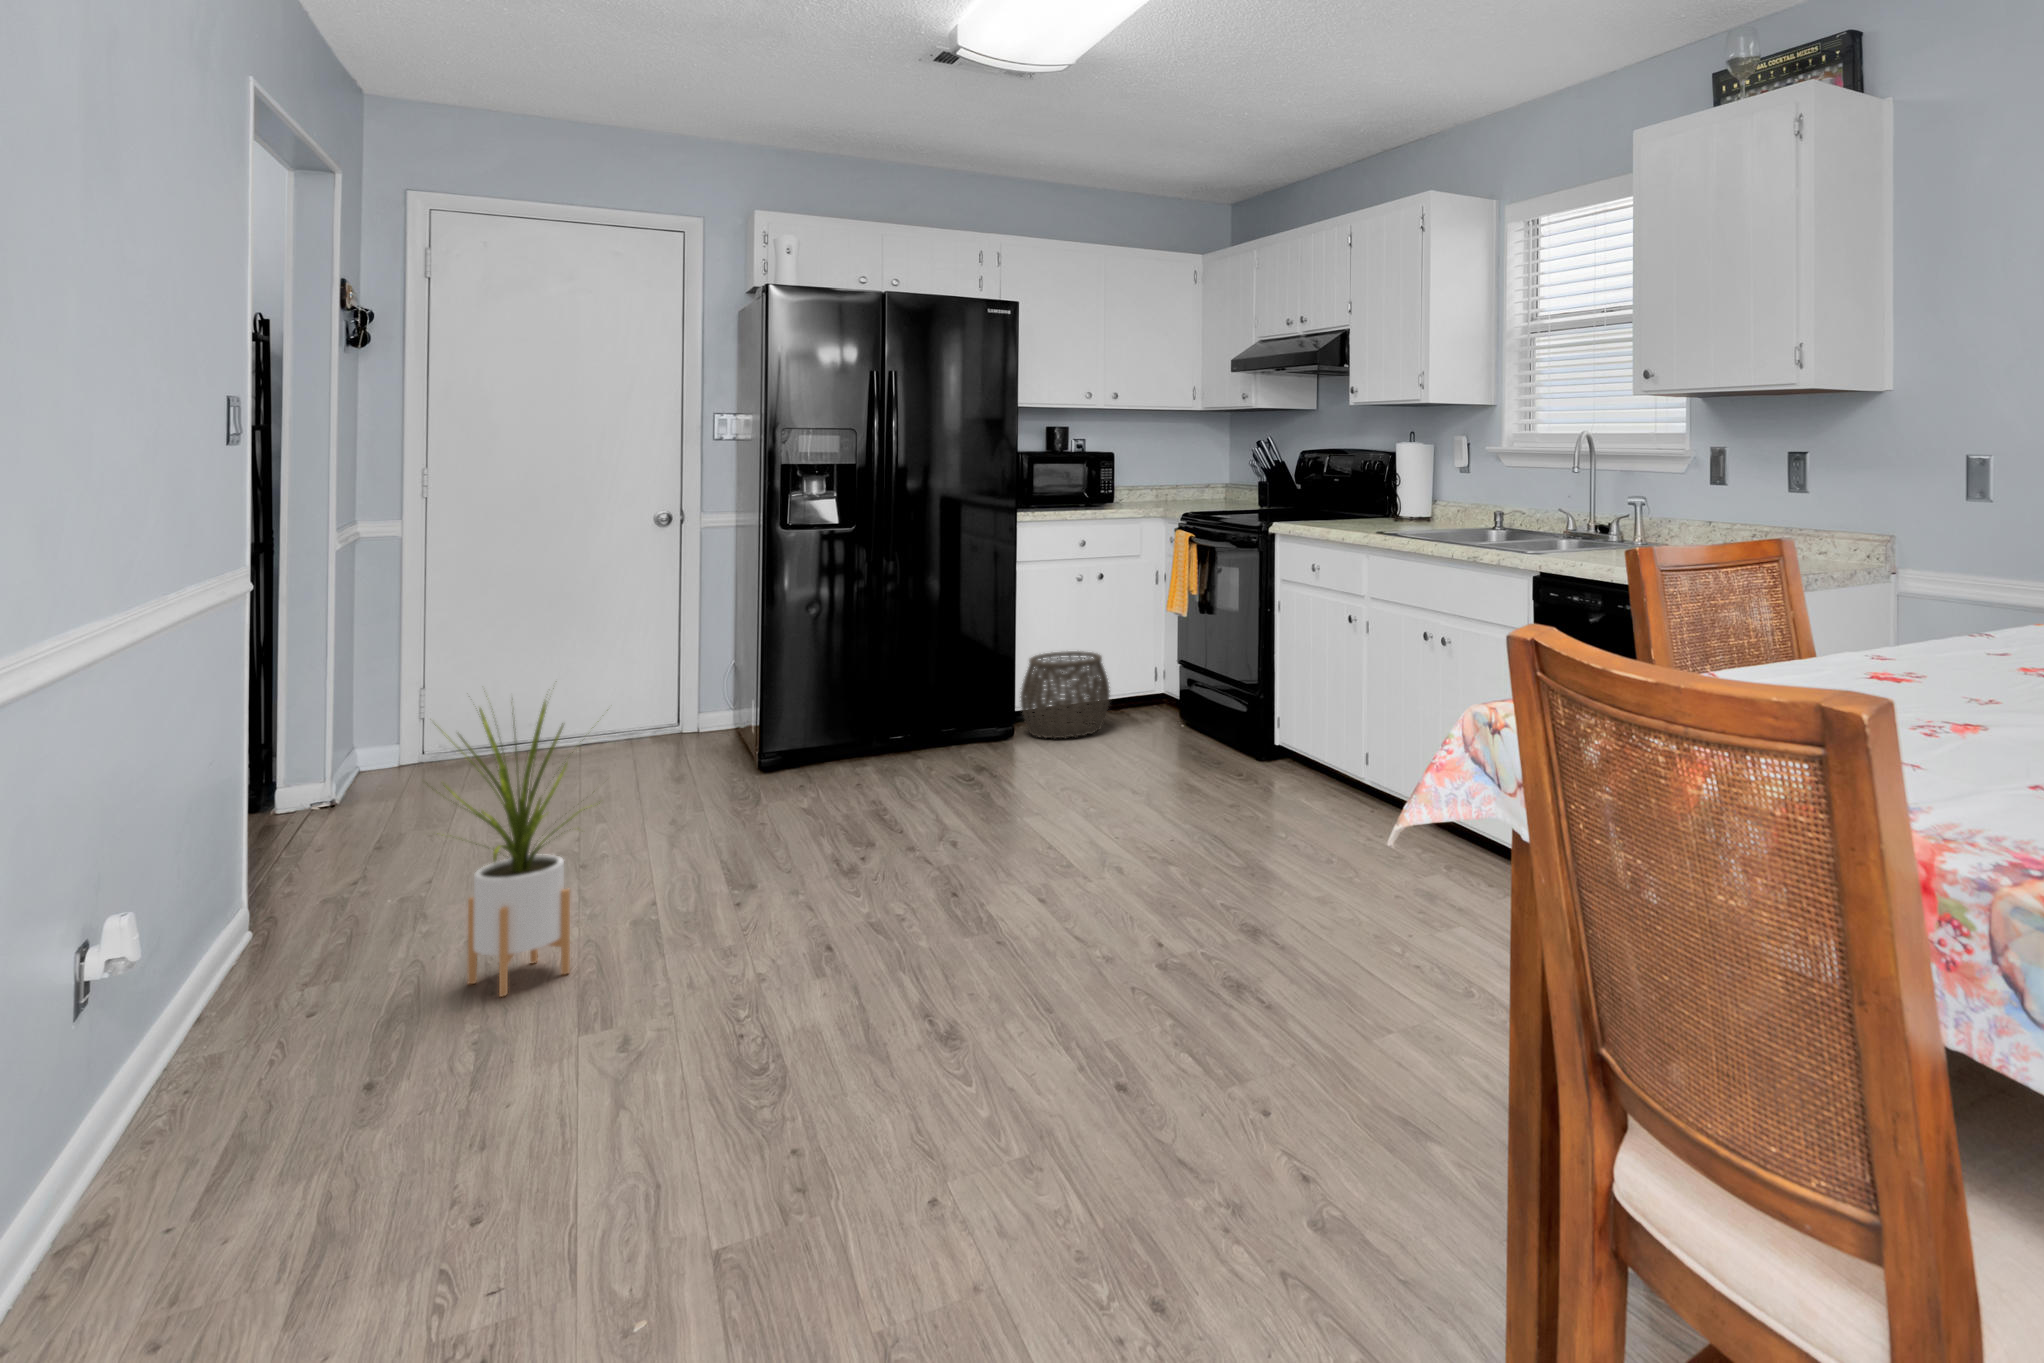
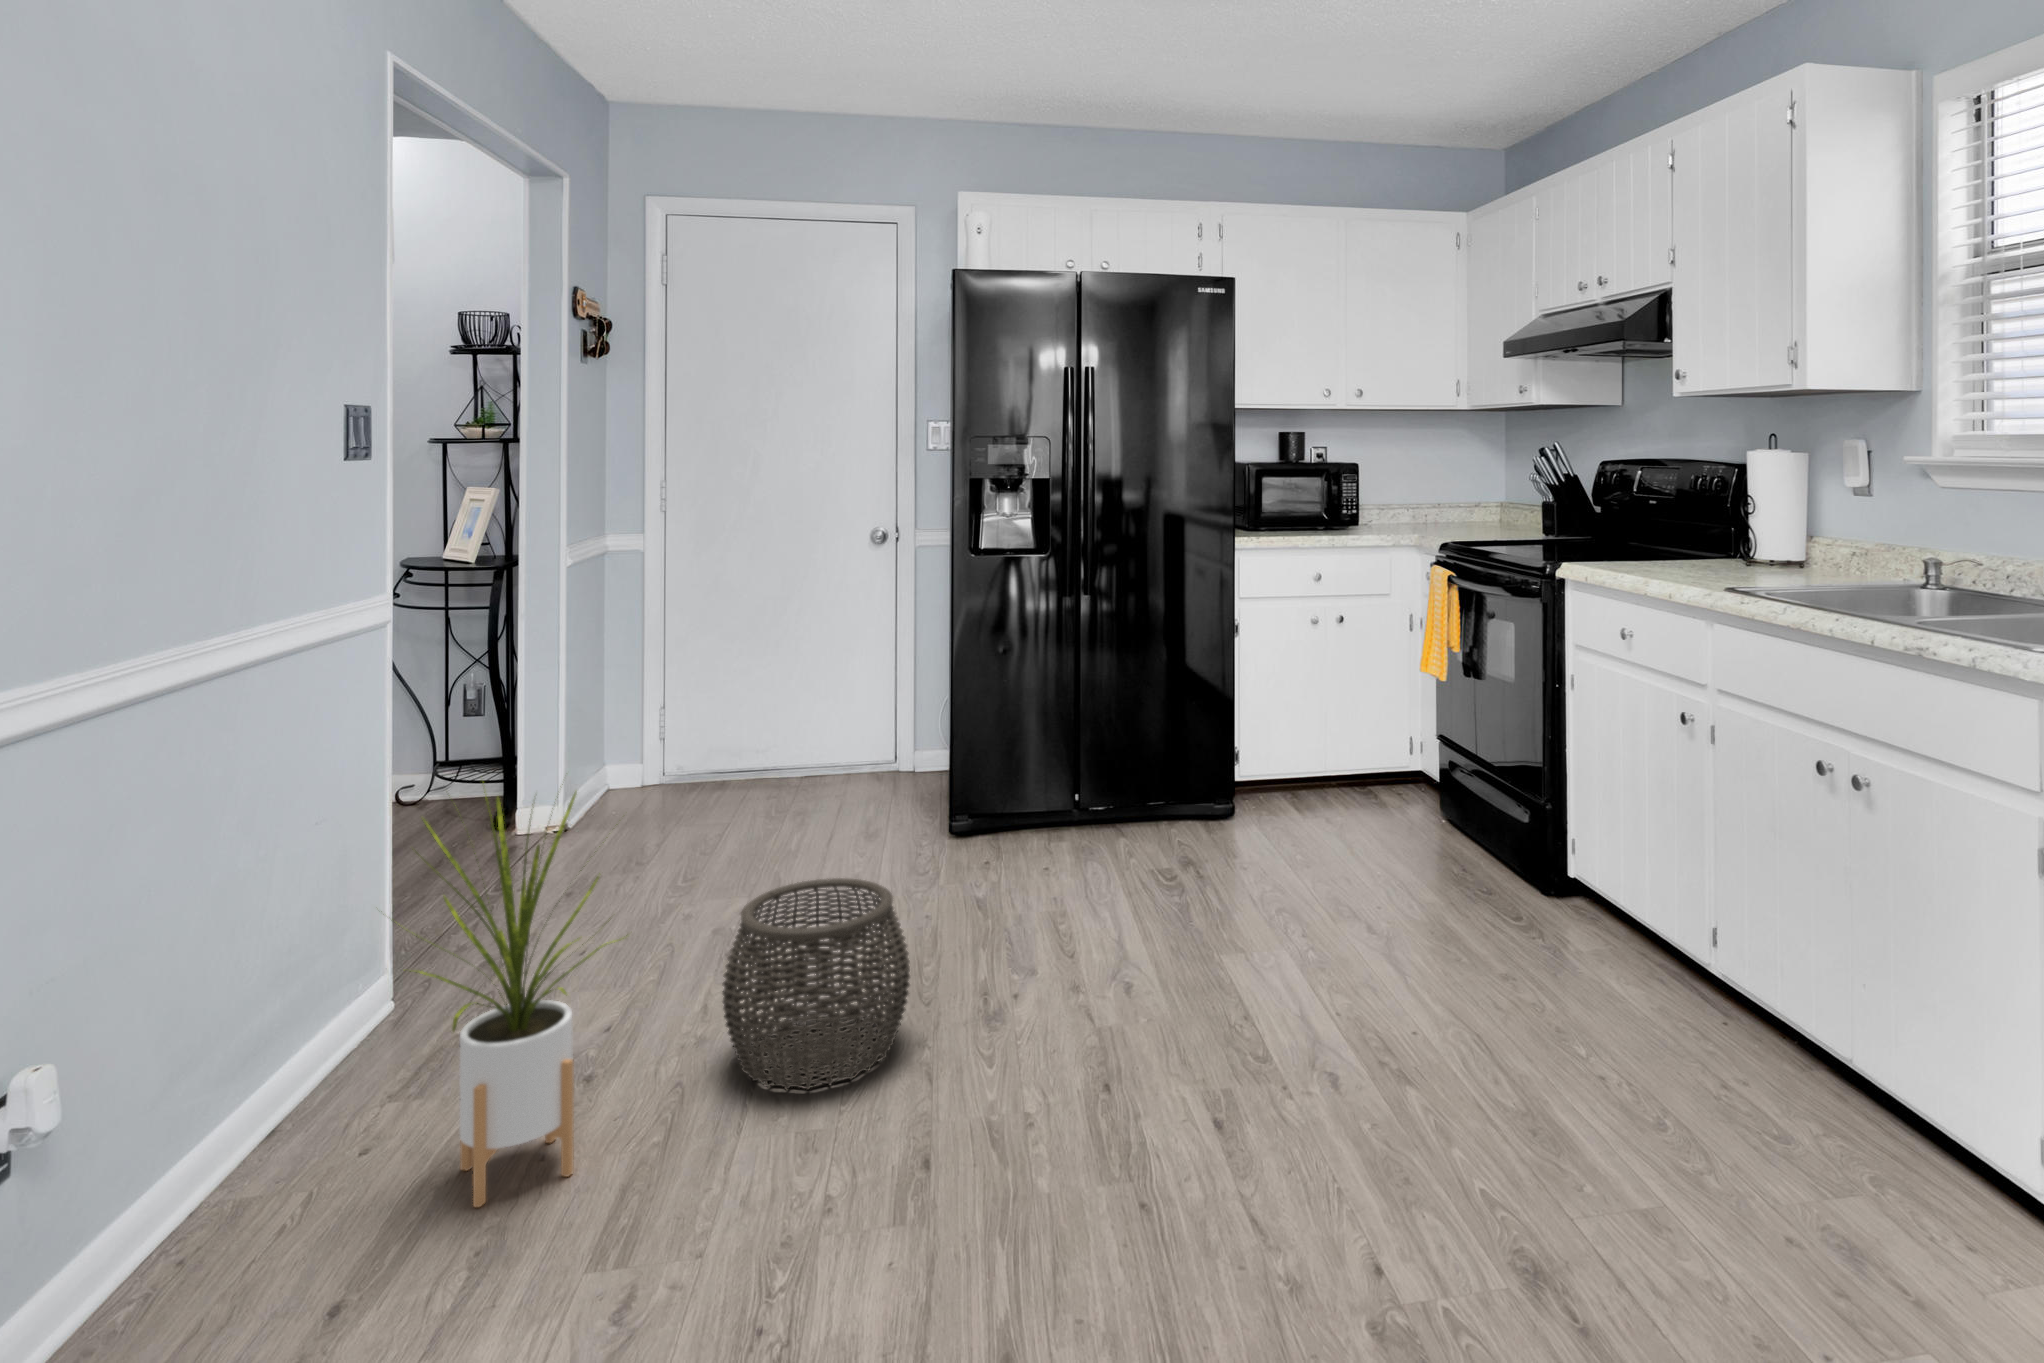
woven basket: present [1021,651,1110,738] -> present [722,878,910,1090]

